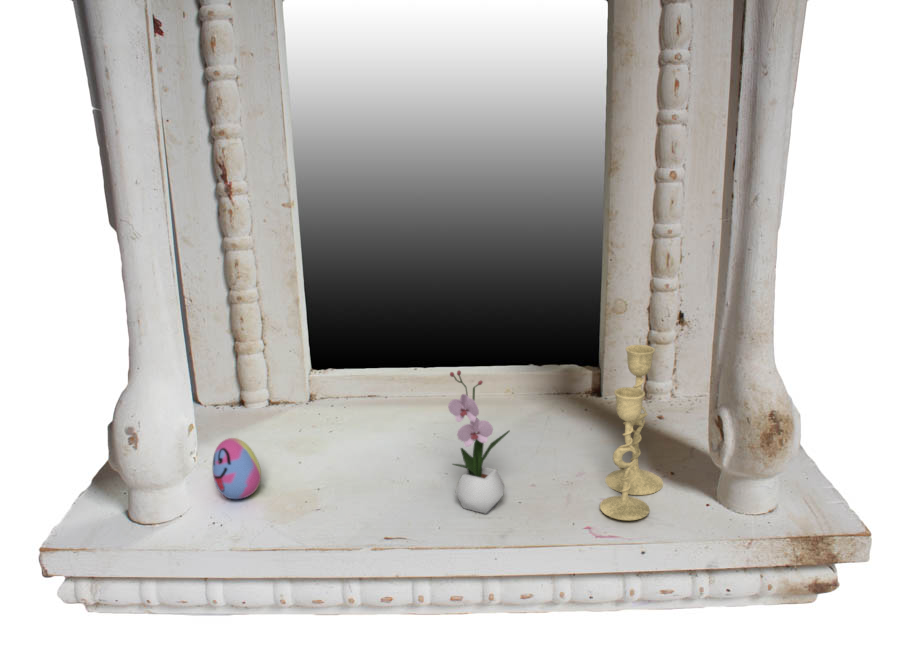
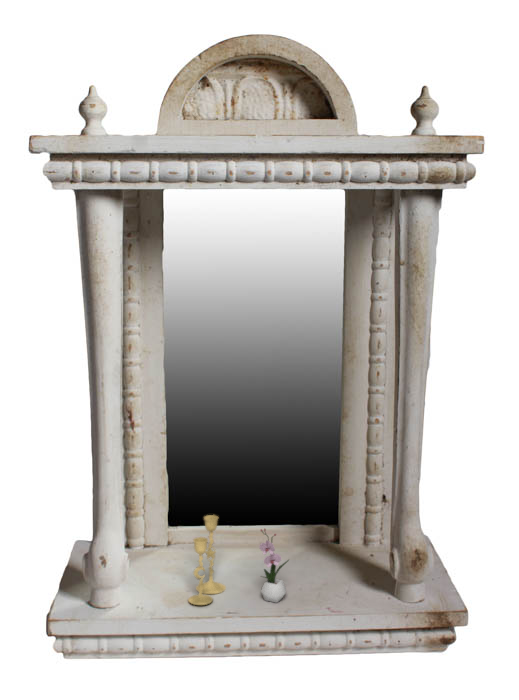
candlestick: present [600,345,663,521] -> present [188,515,226,605]
decorative egg: present [213,438,261,499] -> none [133,564,158,596]

